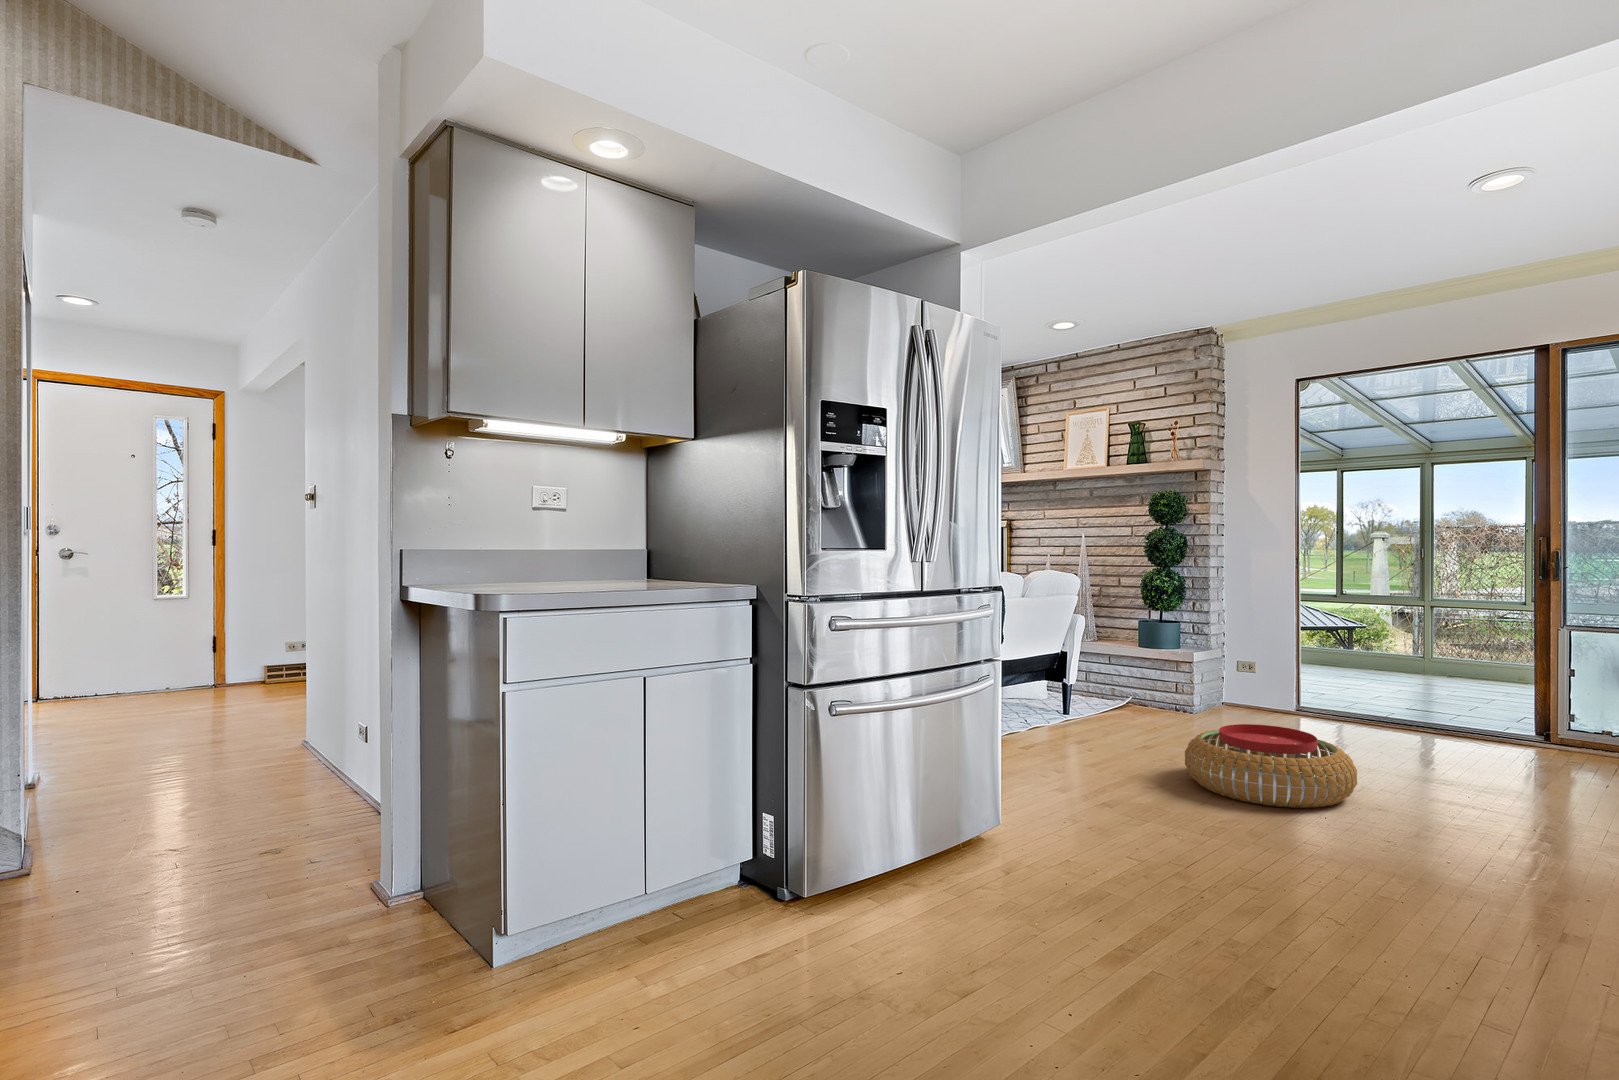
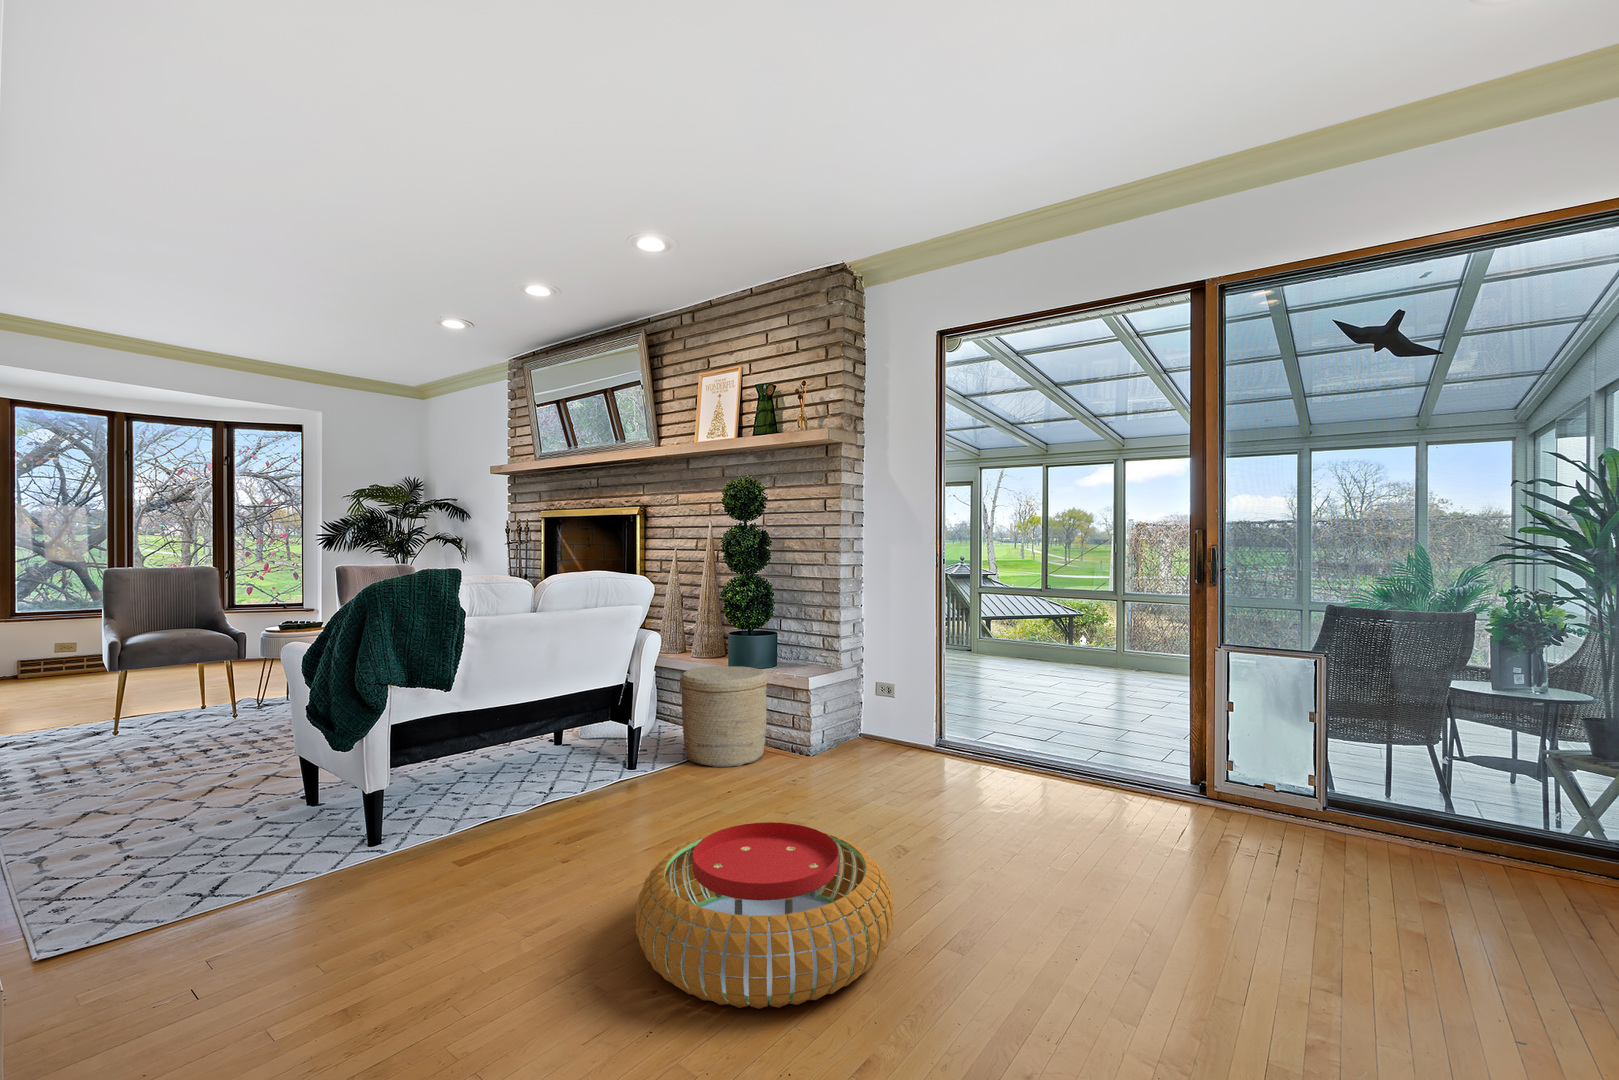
woven basket: none [1088,643,1159,716] -> present [680,666,768,767]

